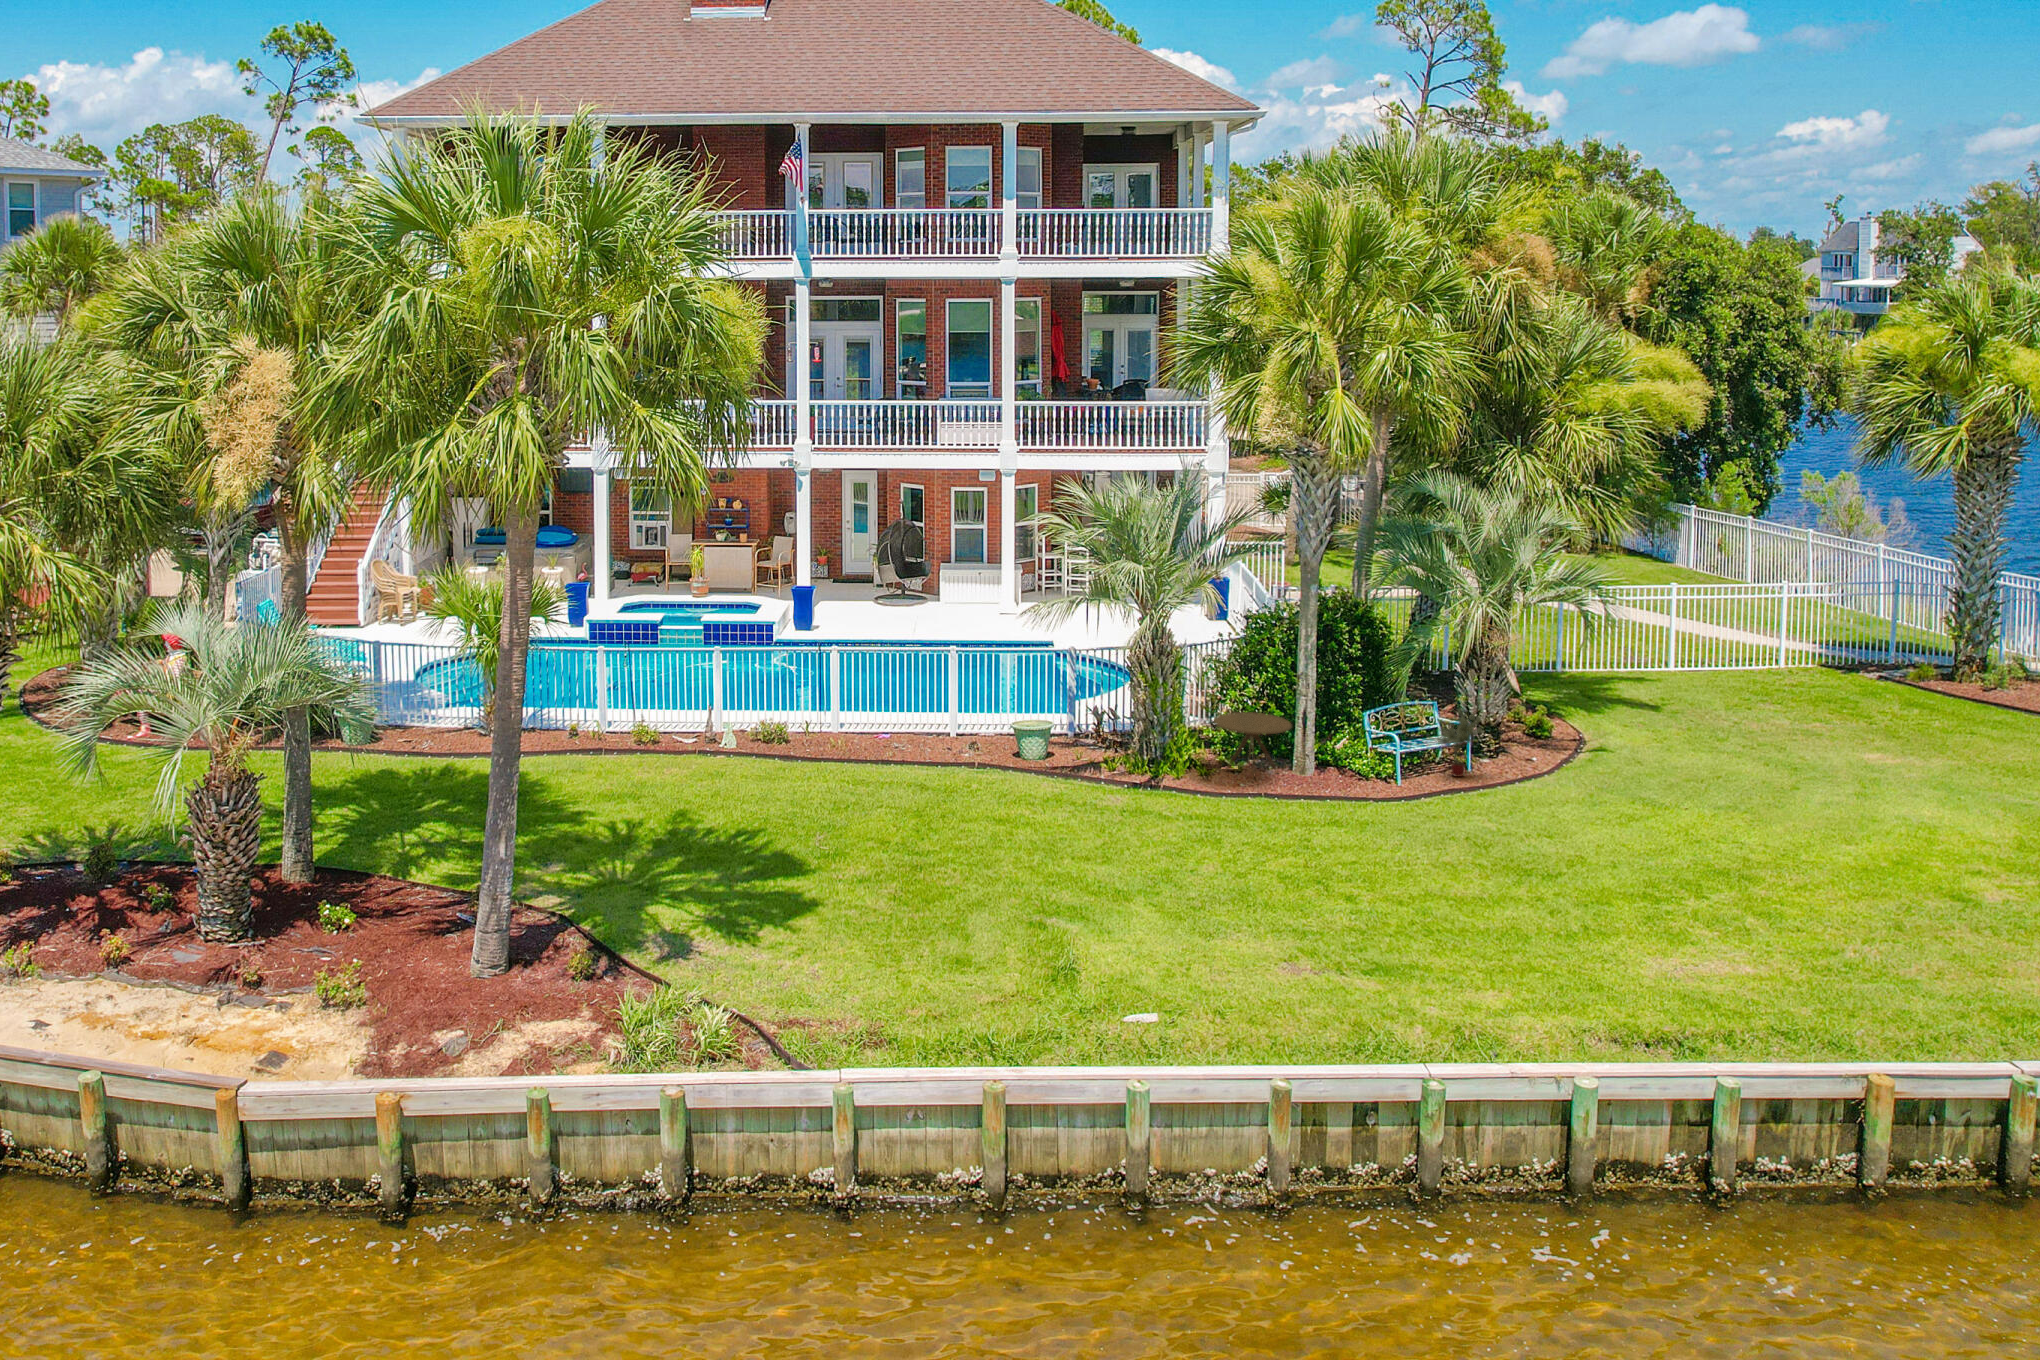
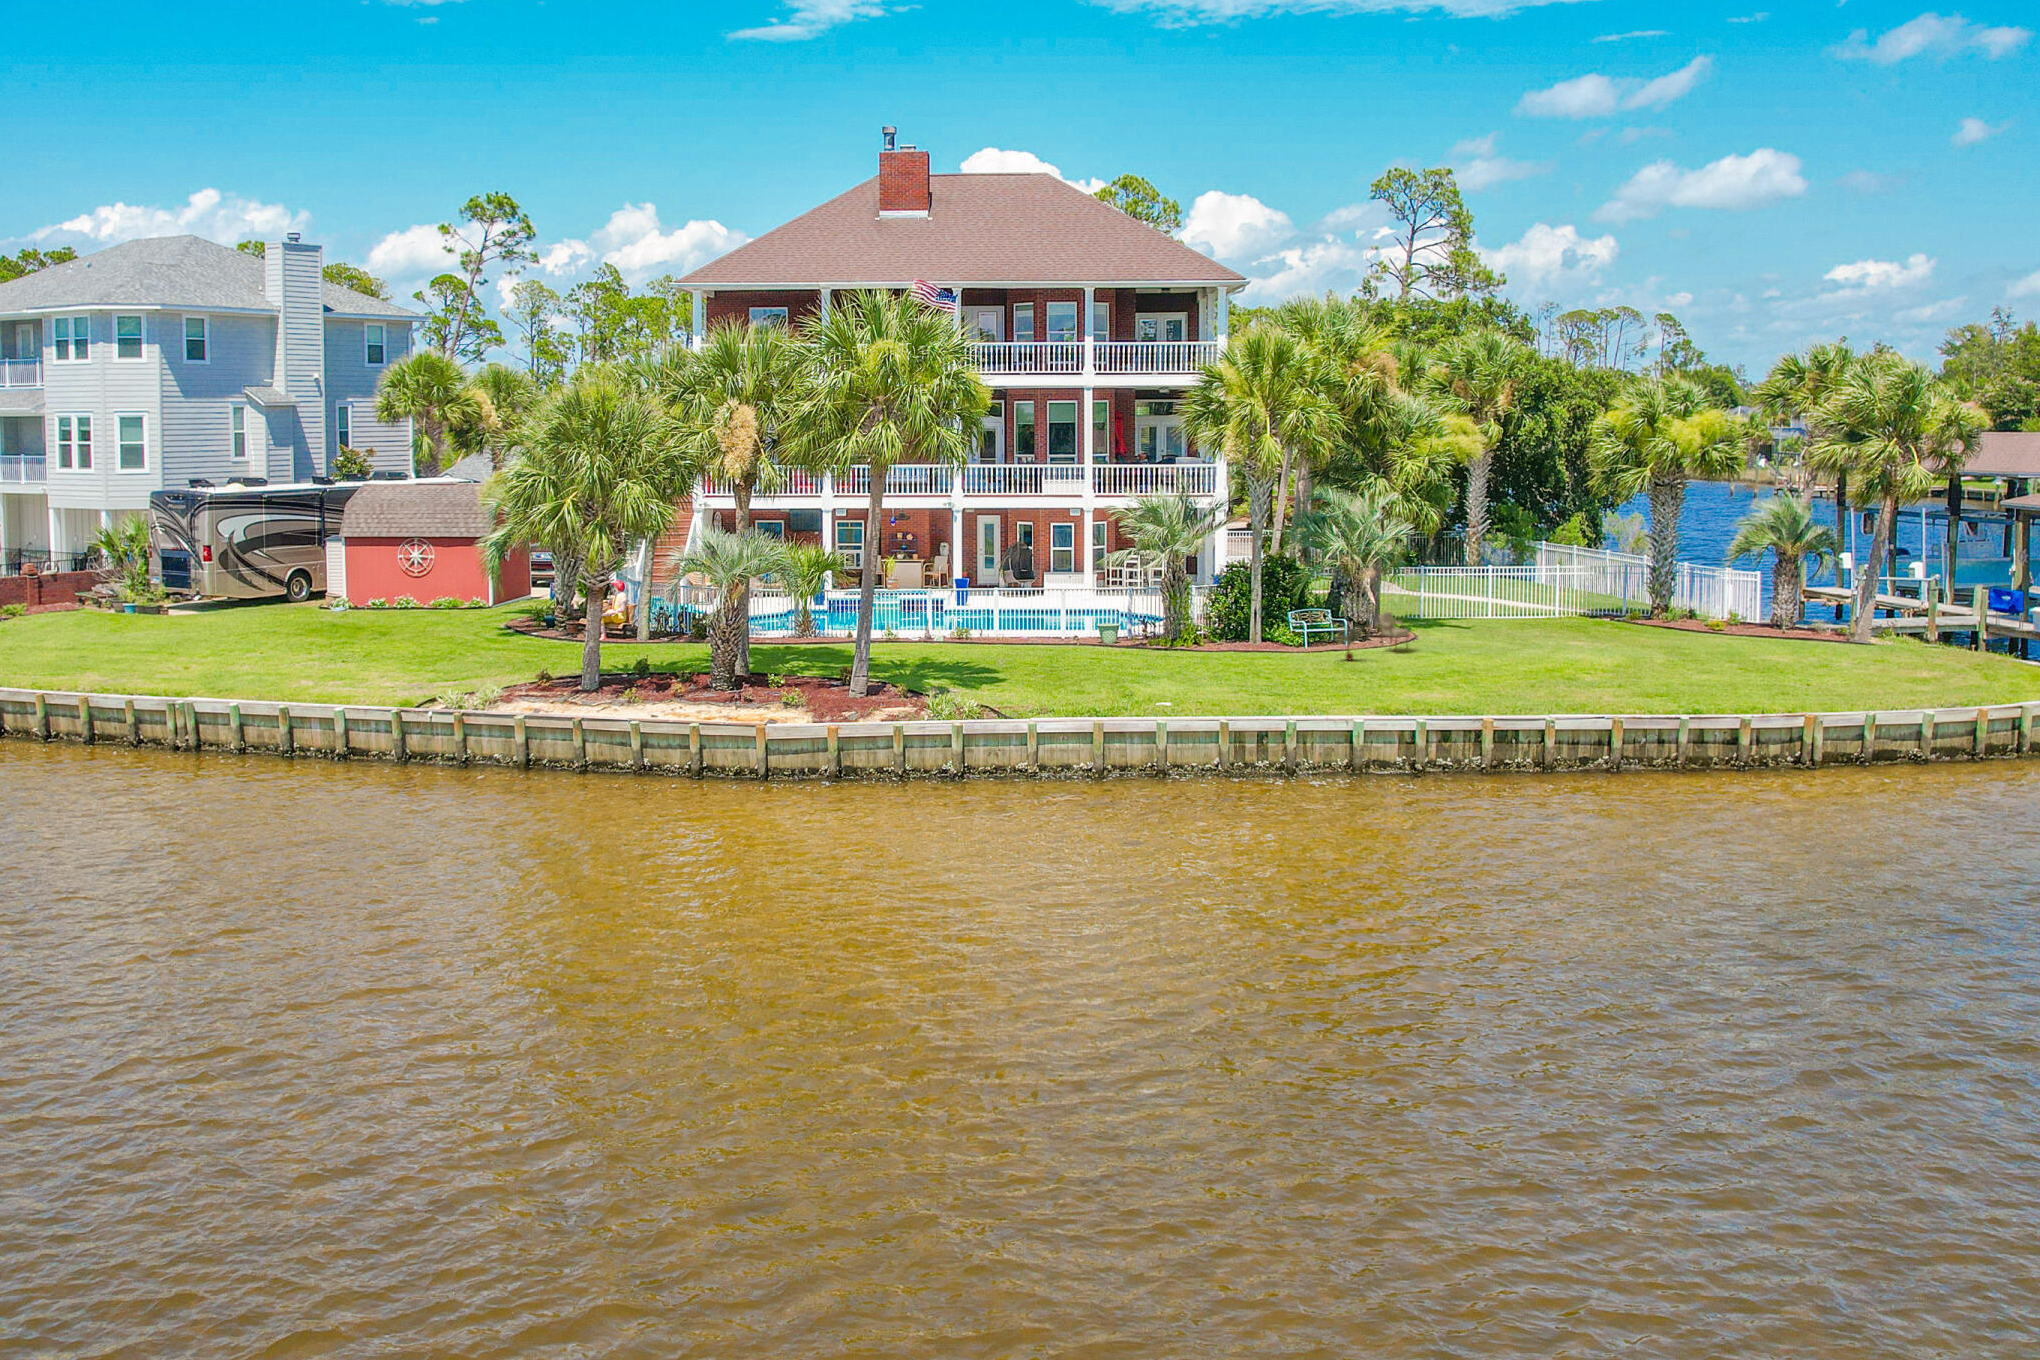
armchair: none [1498,676,1551,753] -> present [1379,612,1409,642]
round table: present [1214,712,1291,773] -> none [1213,628,1256,662]

